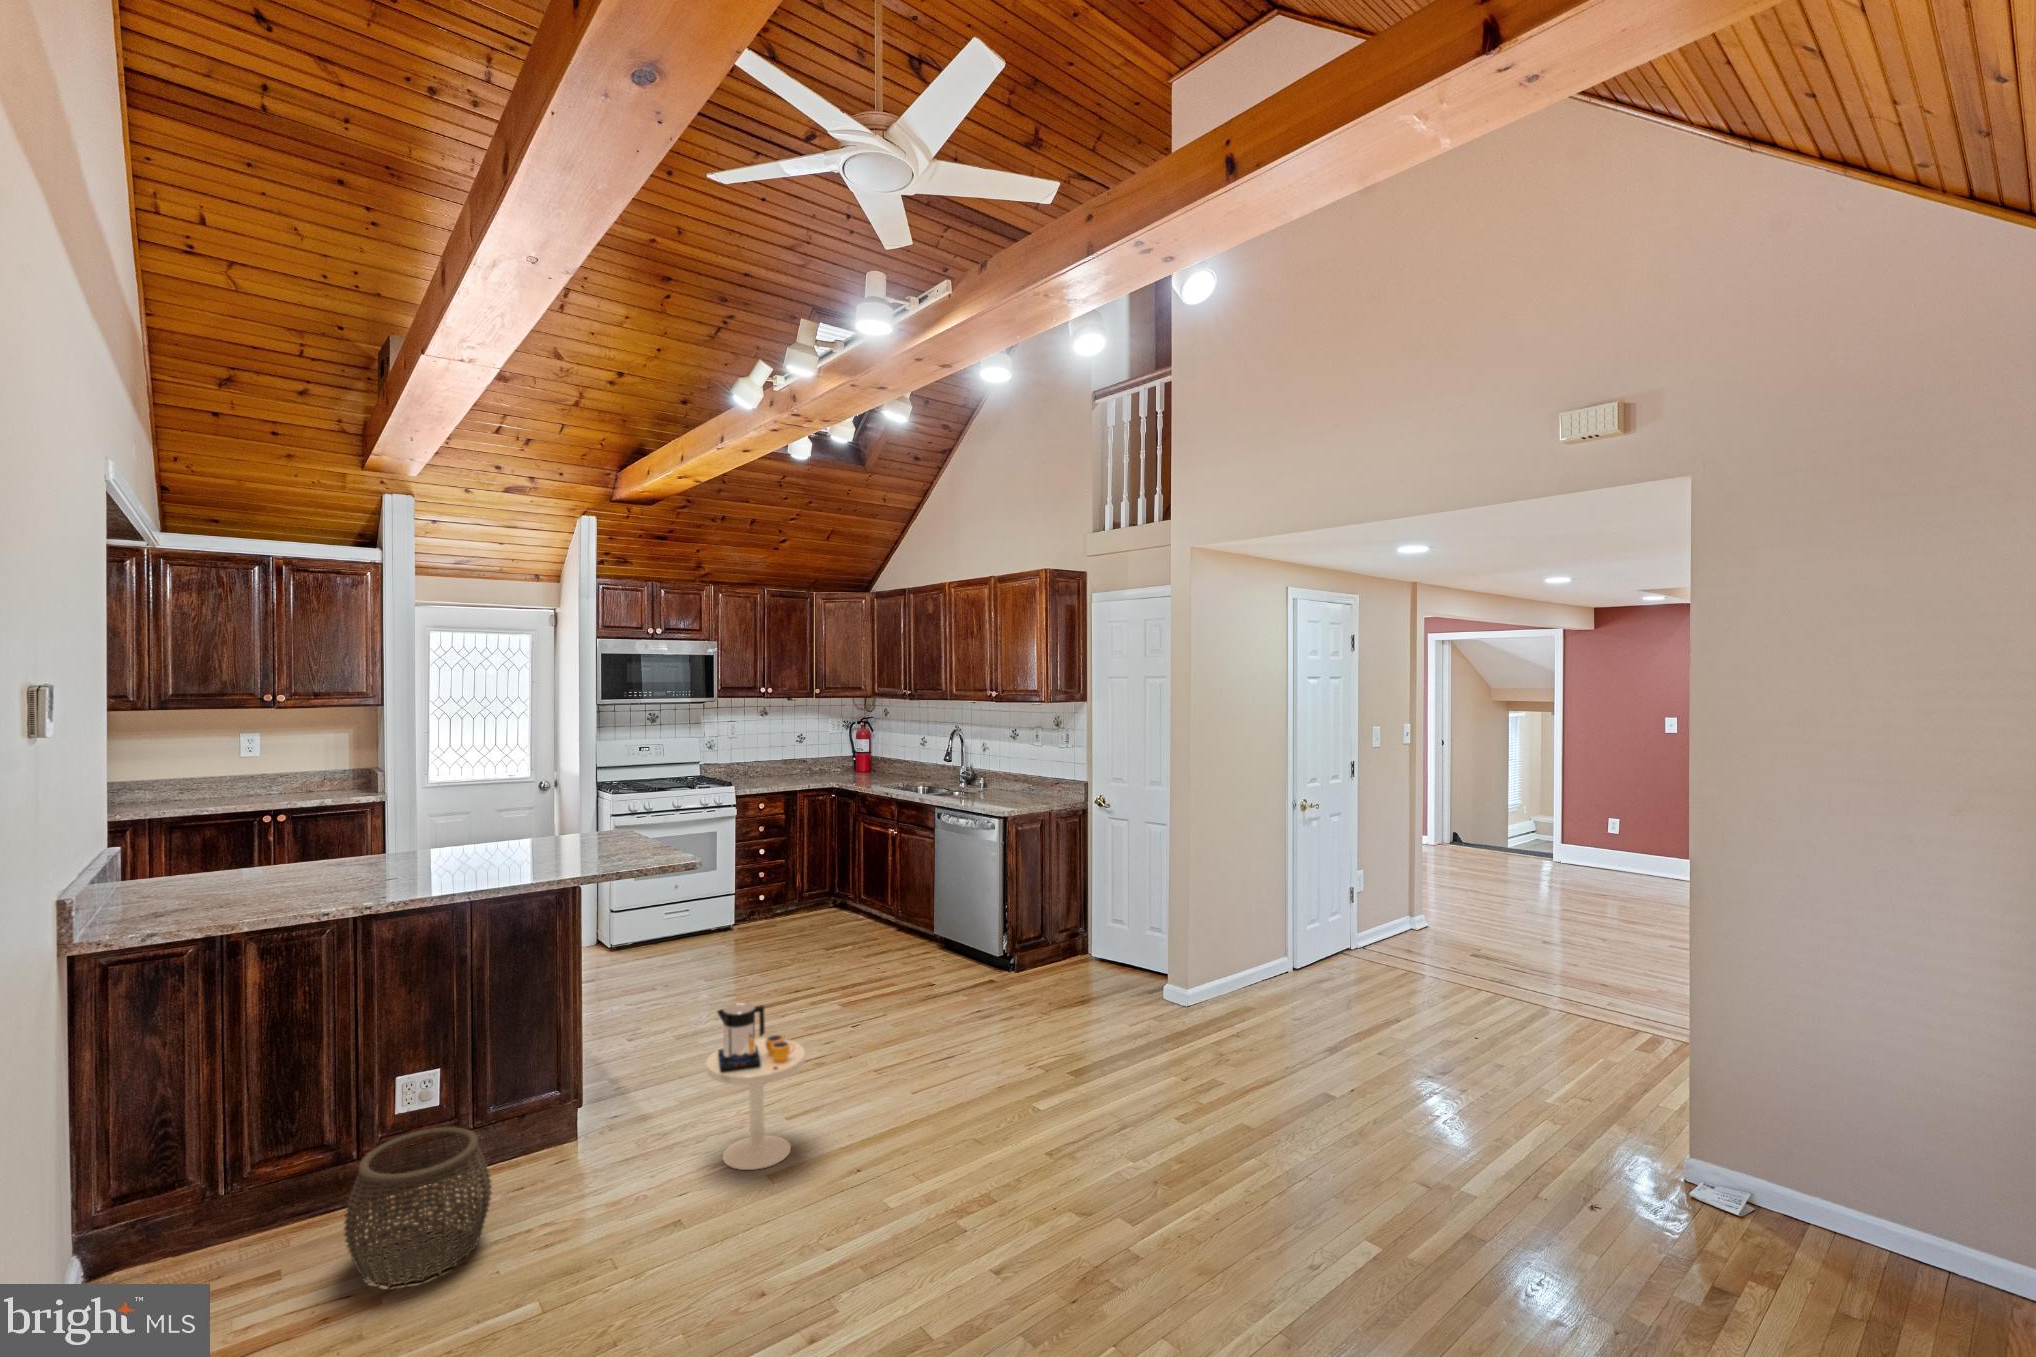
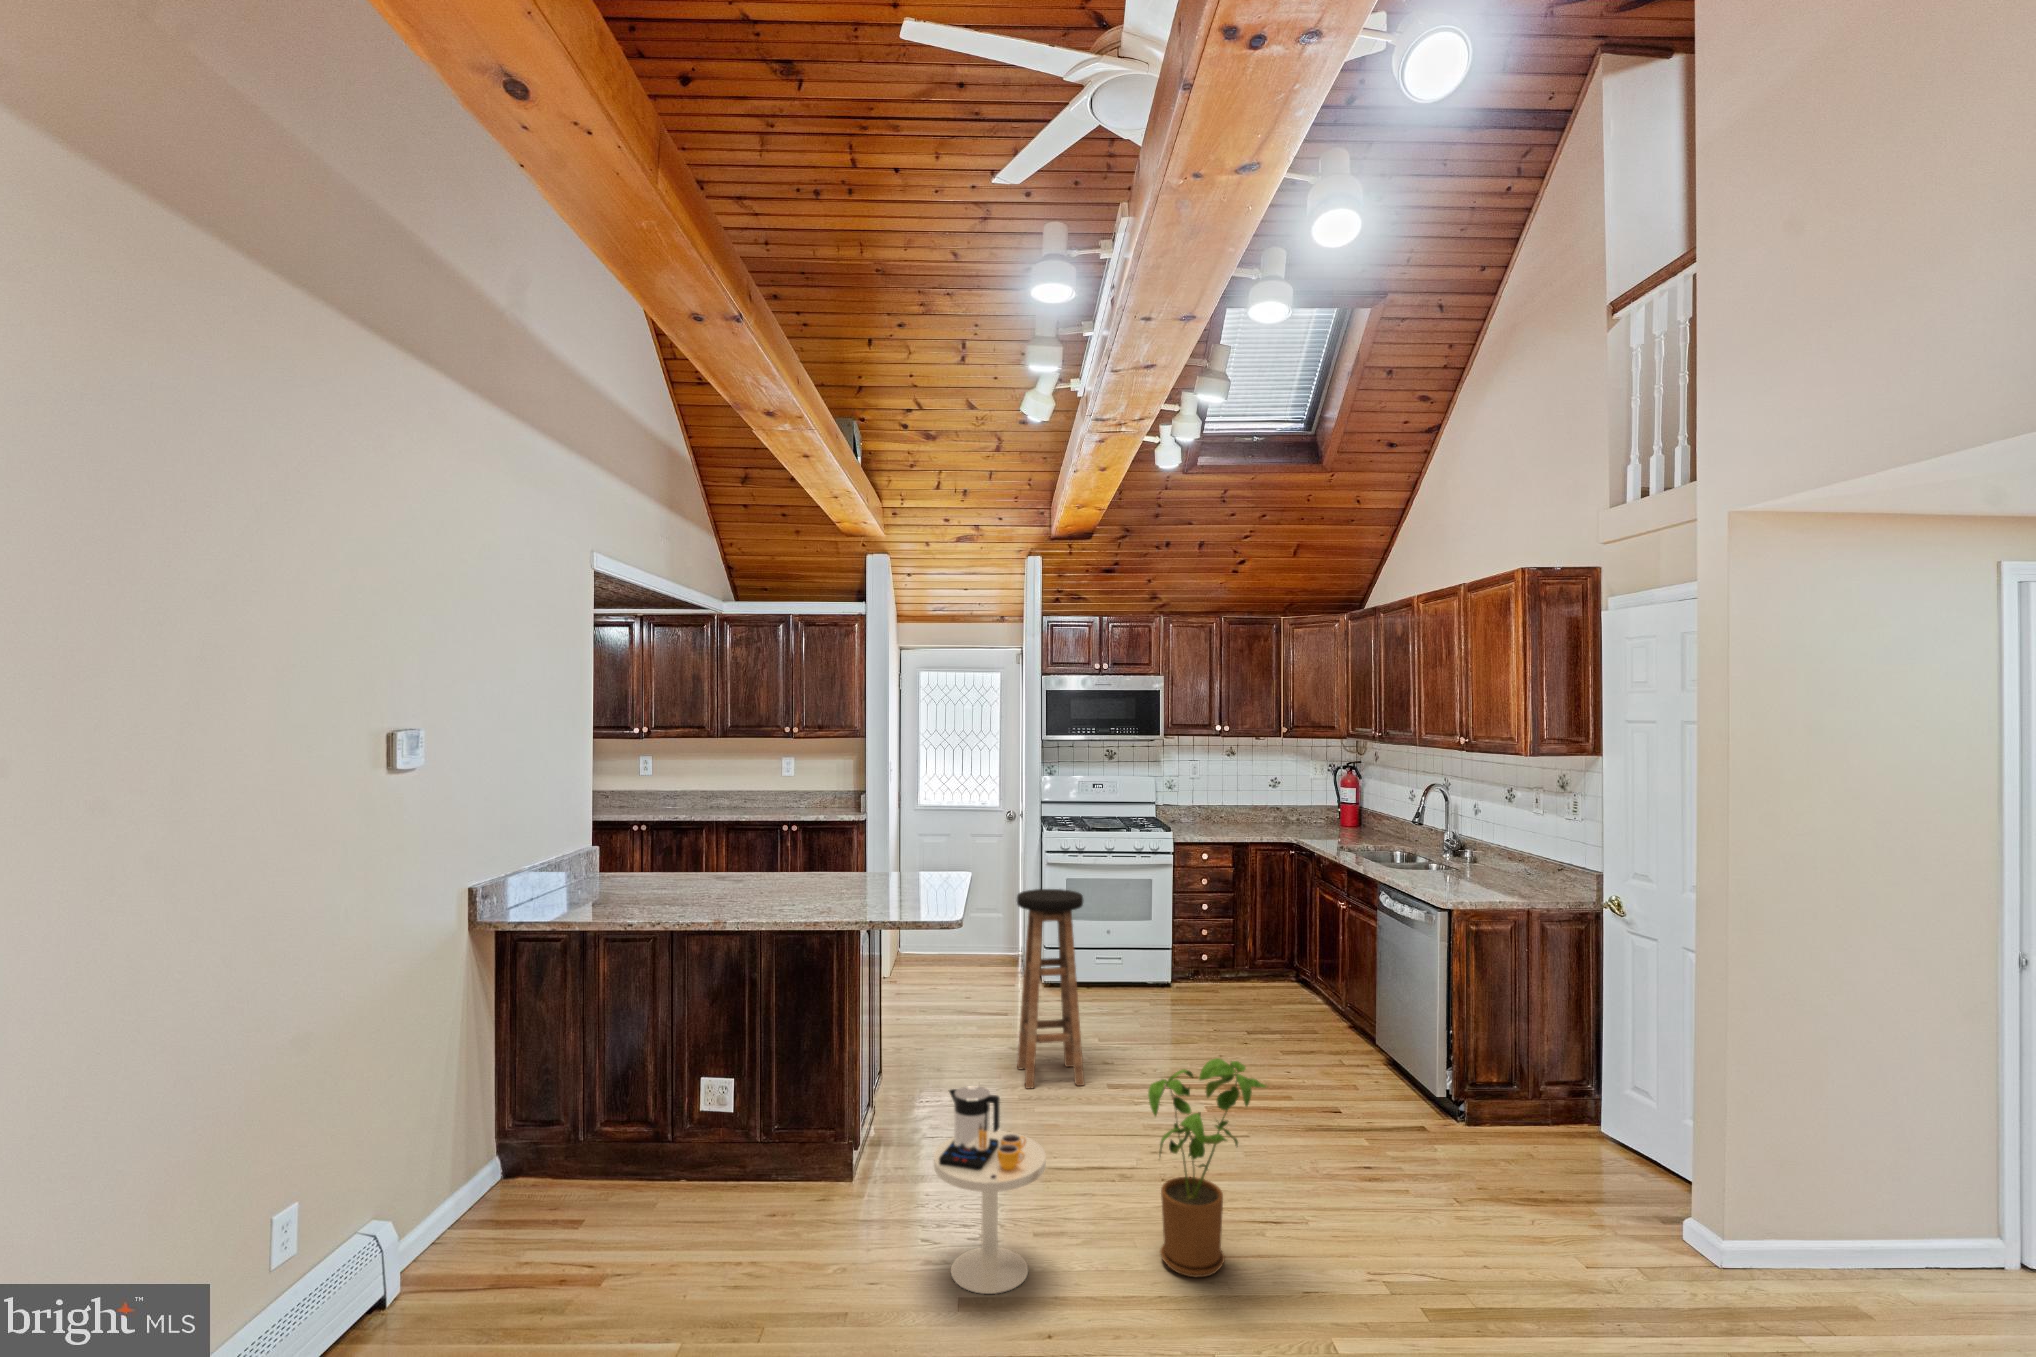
bar stool: none [647,843,723,1028] -> present [1017,889,1084,1089]
house plant: none [863,941,952,1109] -> present [1148,1058,1266,1277]
woven basket: present [344,1127,492,1286] -> none [591,1140,720,1292]

